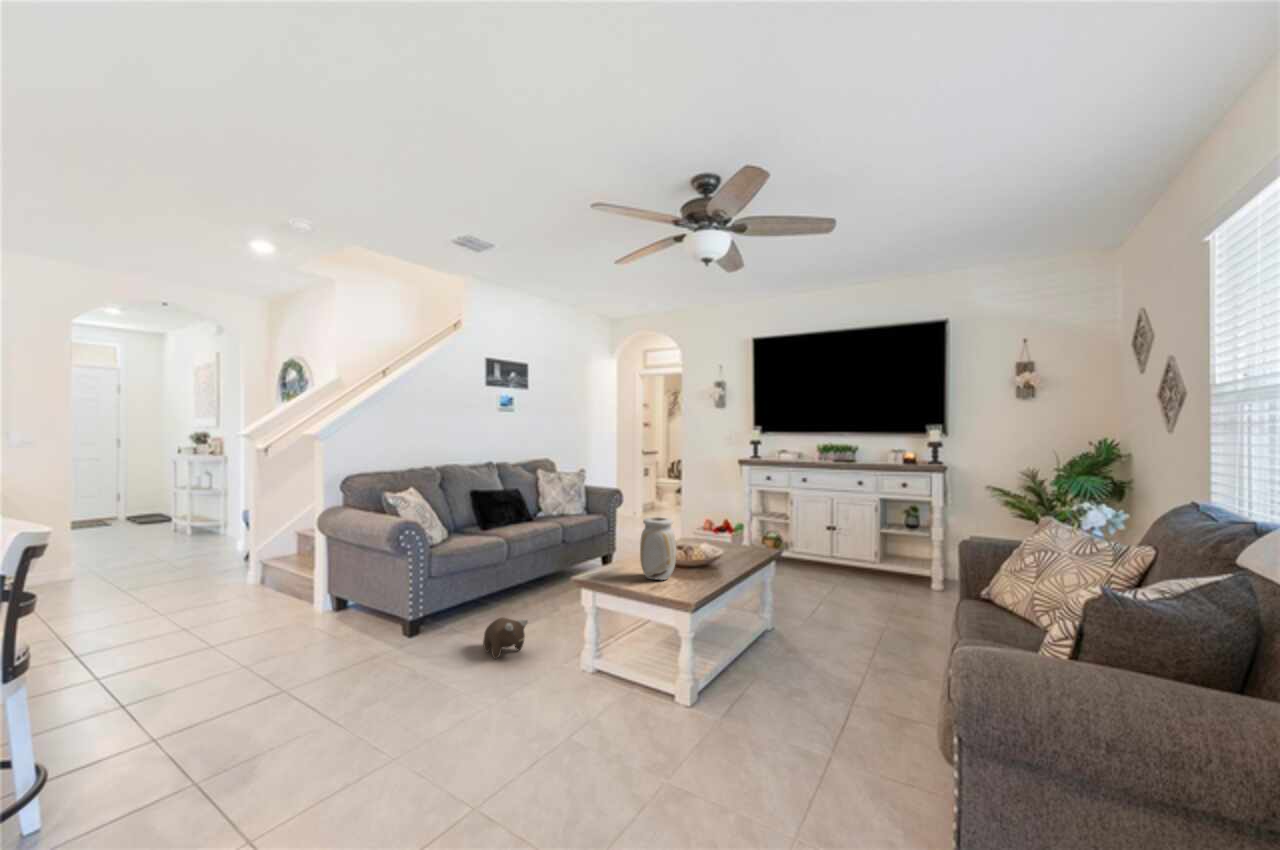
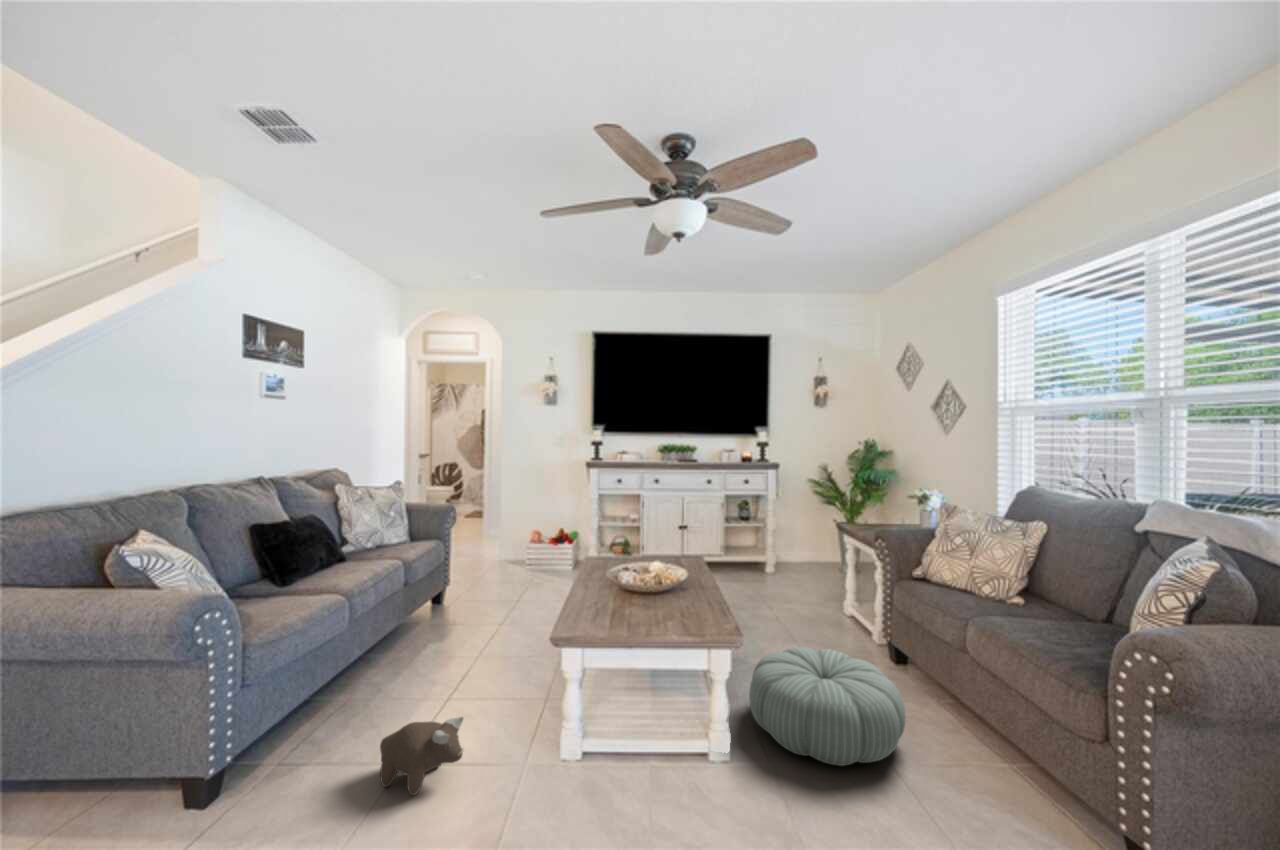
vase: present [640,517,676,580] -> none [636,541,682,622]
pouf: none [734,630,873,731] -> present [749,647,906,766]

